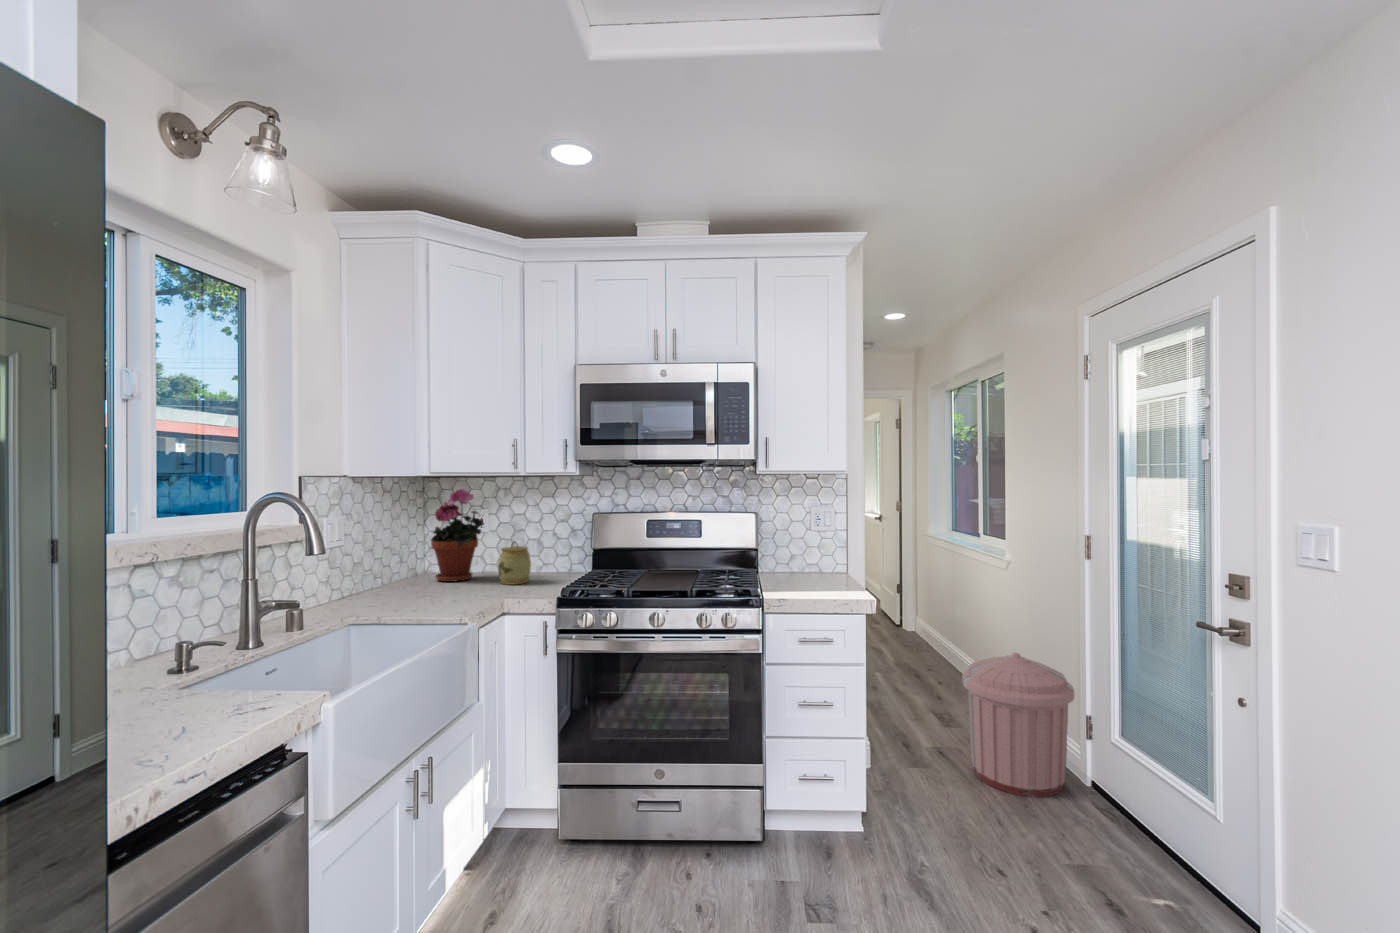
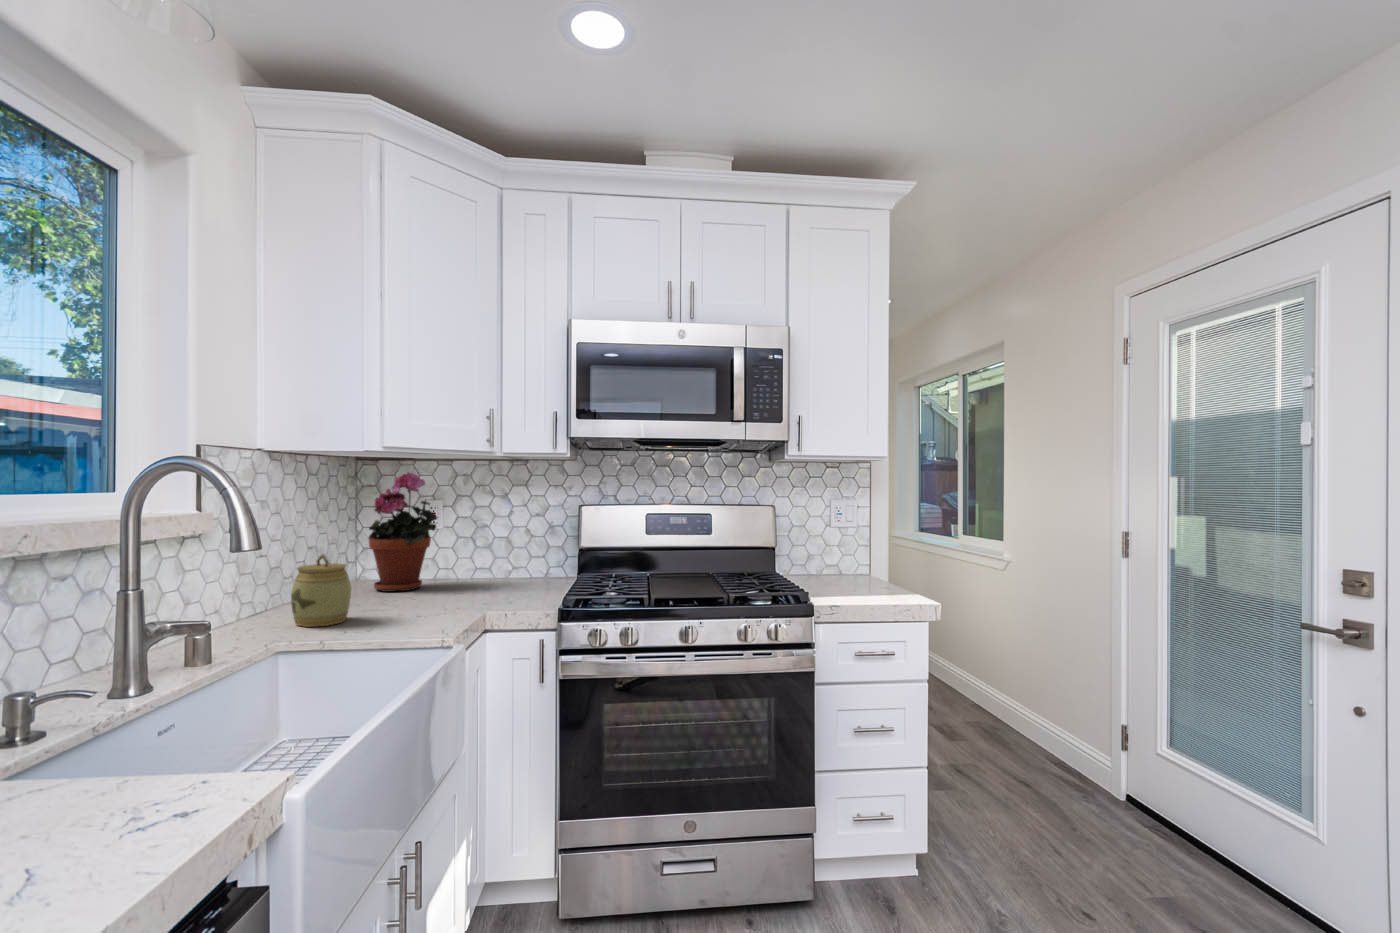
jar: present [498,541,531,585] -> present [291,554,351,627]
trash can: present [962,653,1074,797] -> none [991,660,1116,820]

